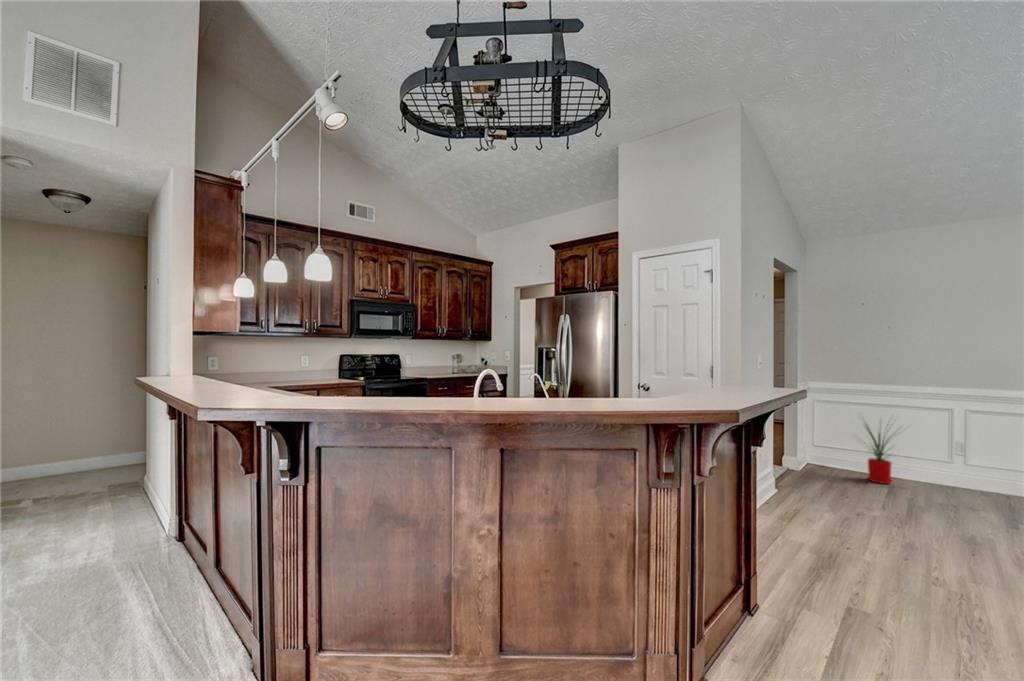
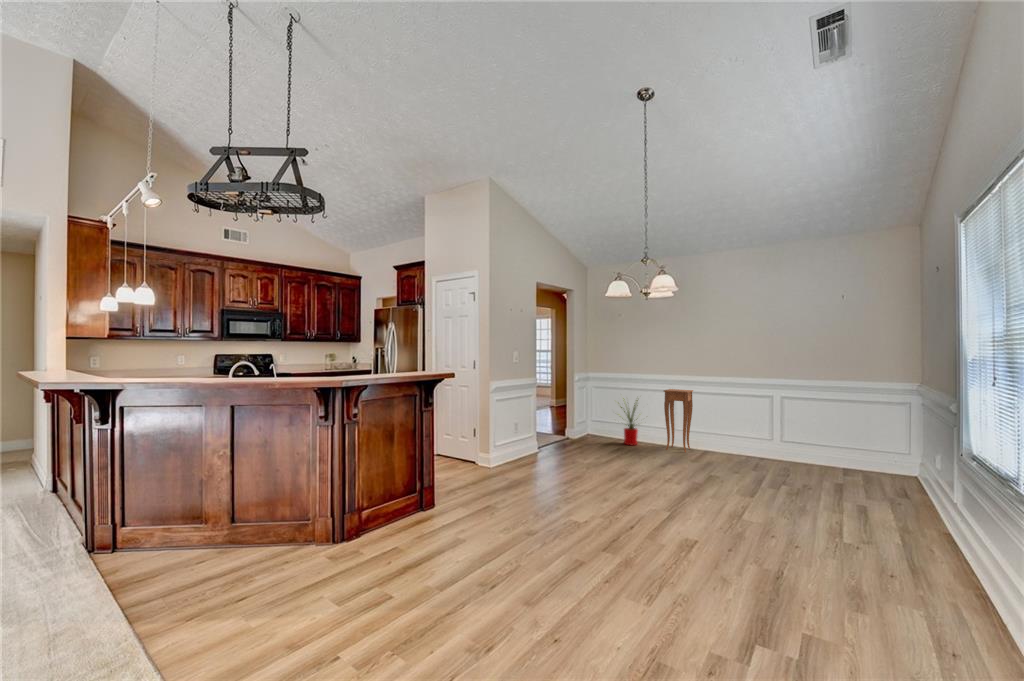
side table: none [942,408,993,500] -> present [664,389,693,452]

